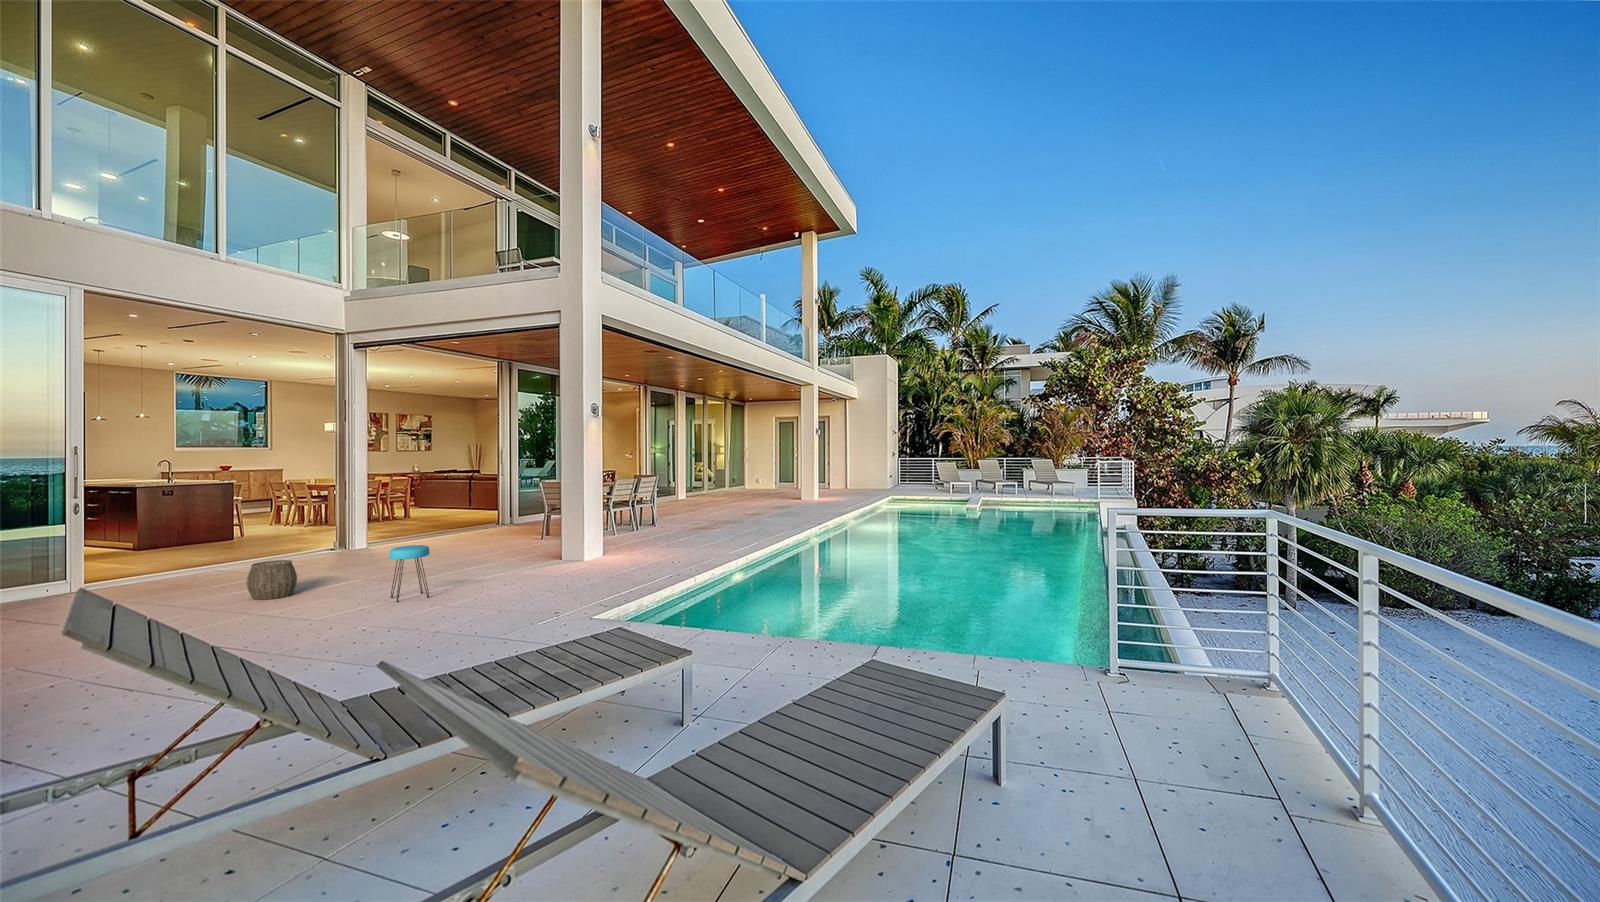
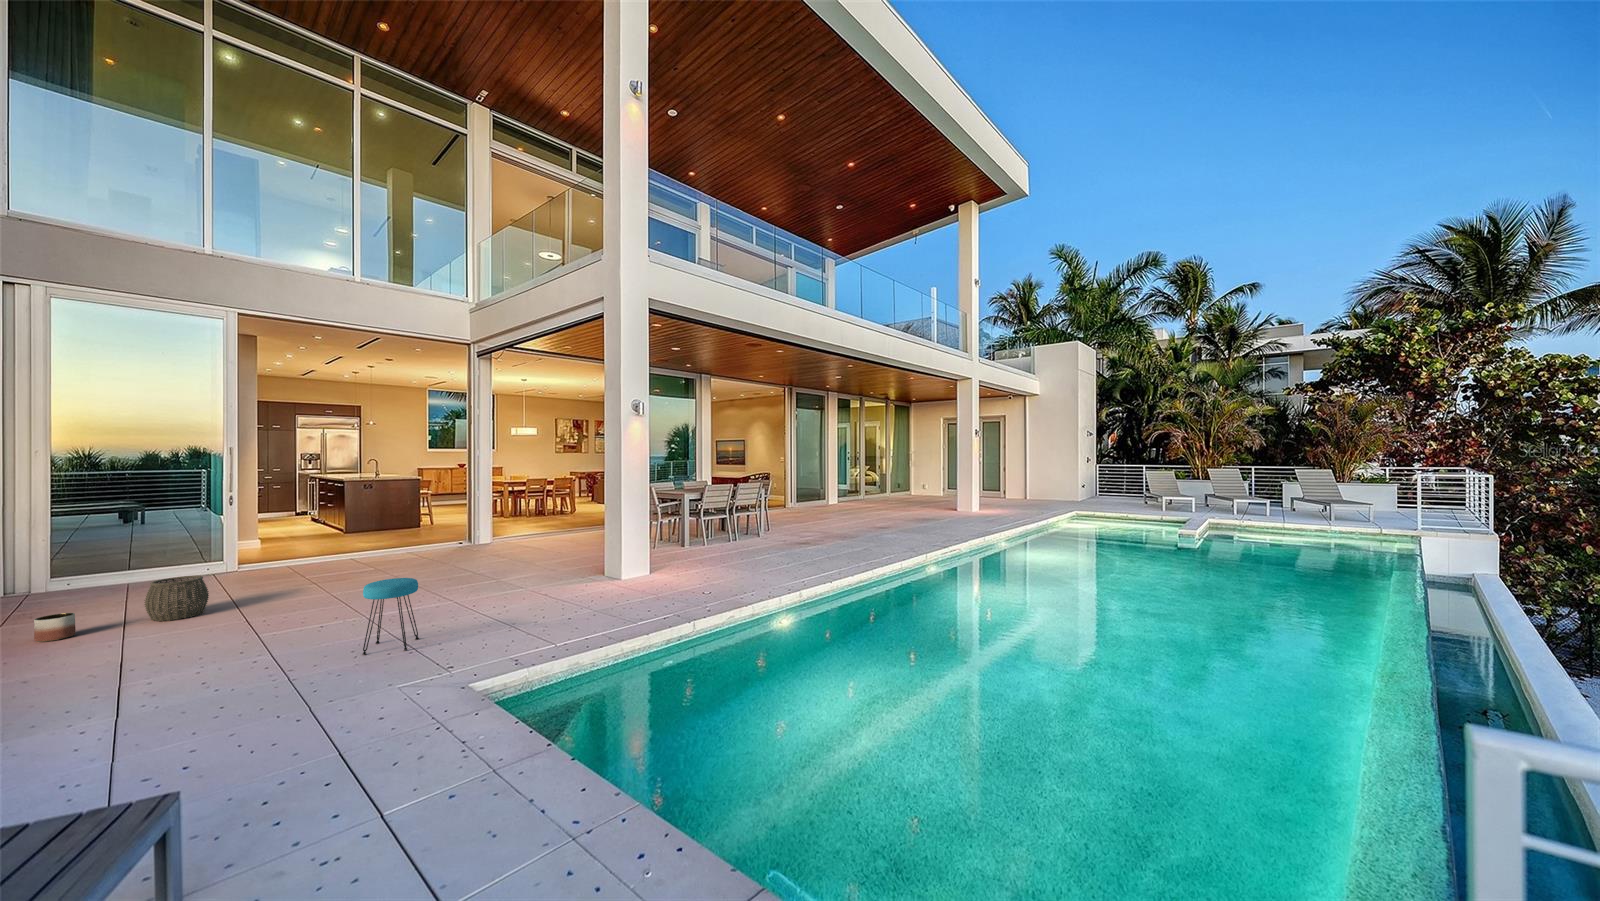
stool: present [389,545,429,602] -> present [363,578,419,655]
planter: none [187,592,217,616] -> present [34,613,76,642]

